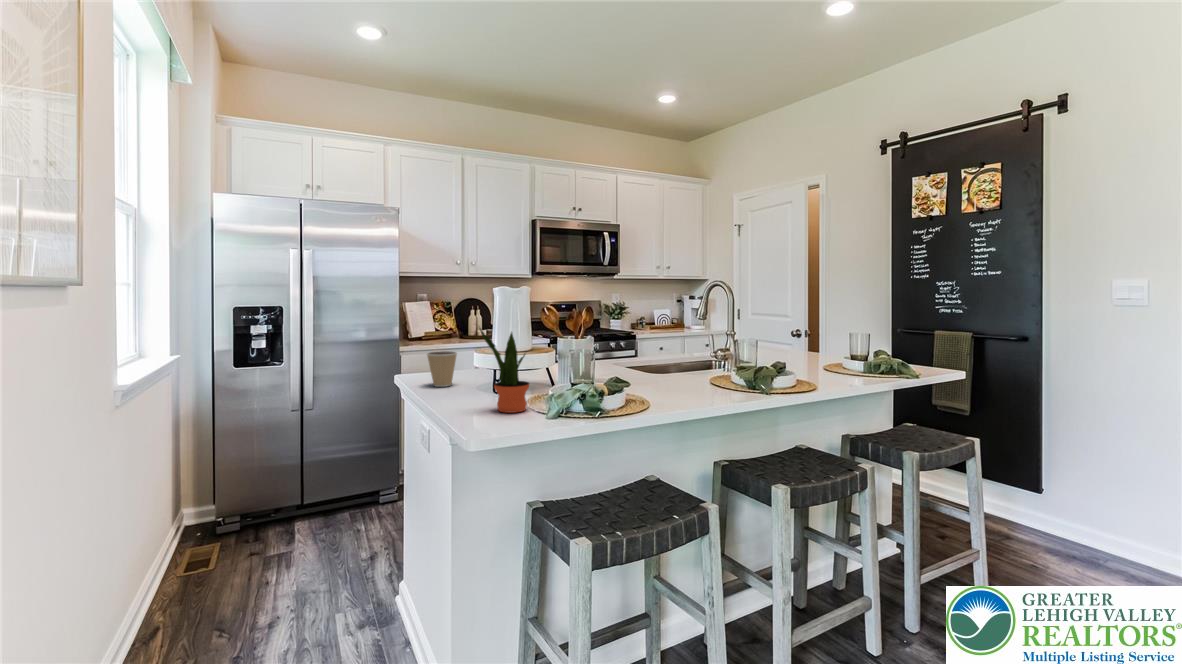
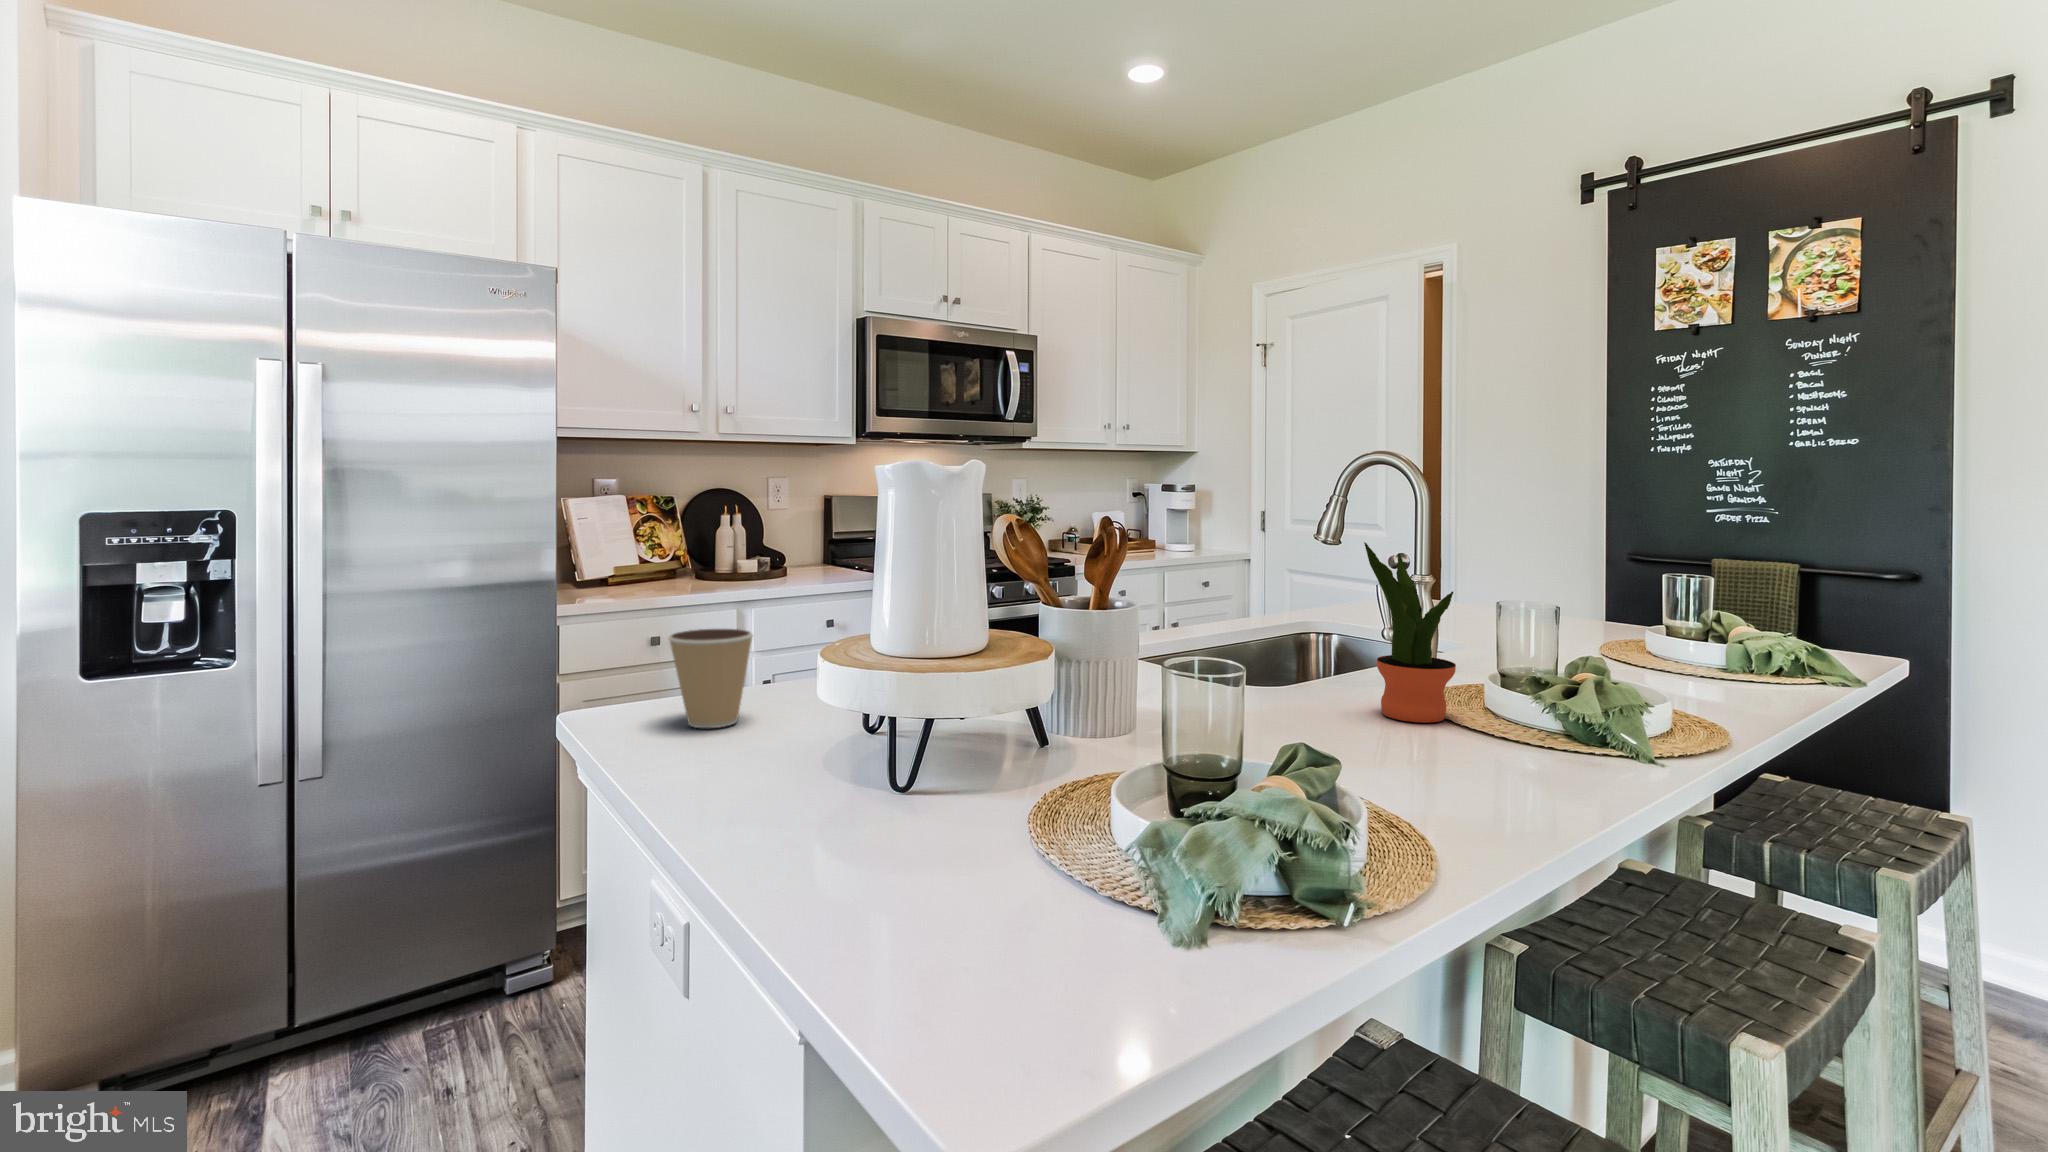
potted plant: present [480,329,529,413] -> present [1364,542,1456,723]

